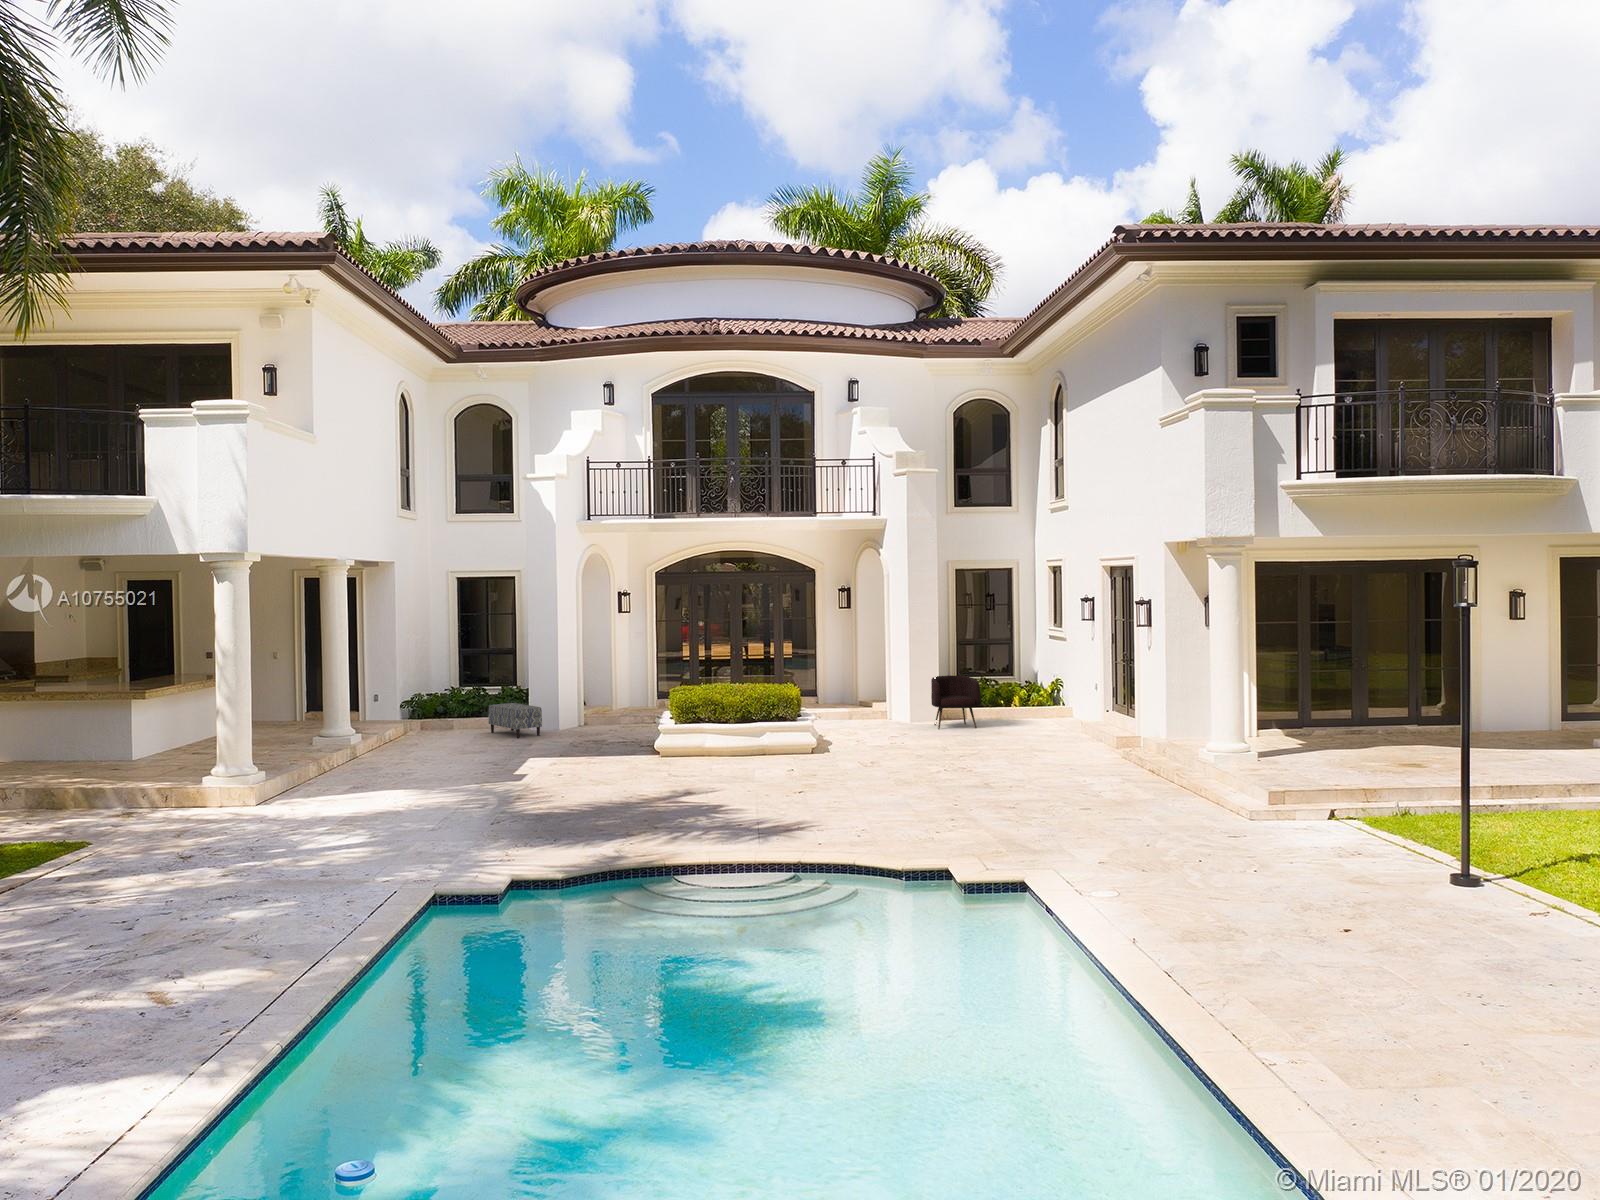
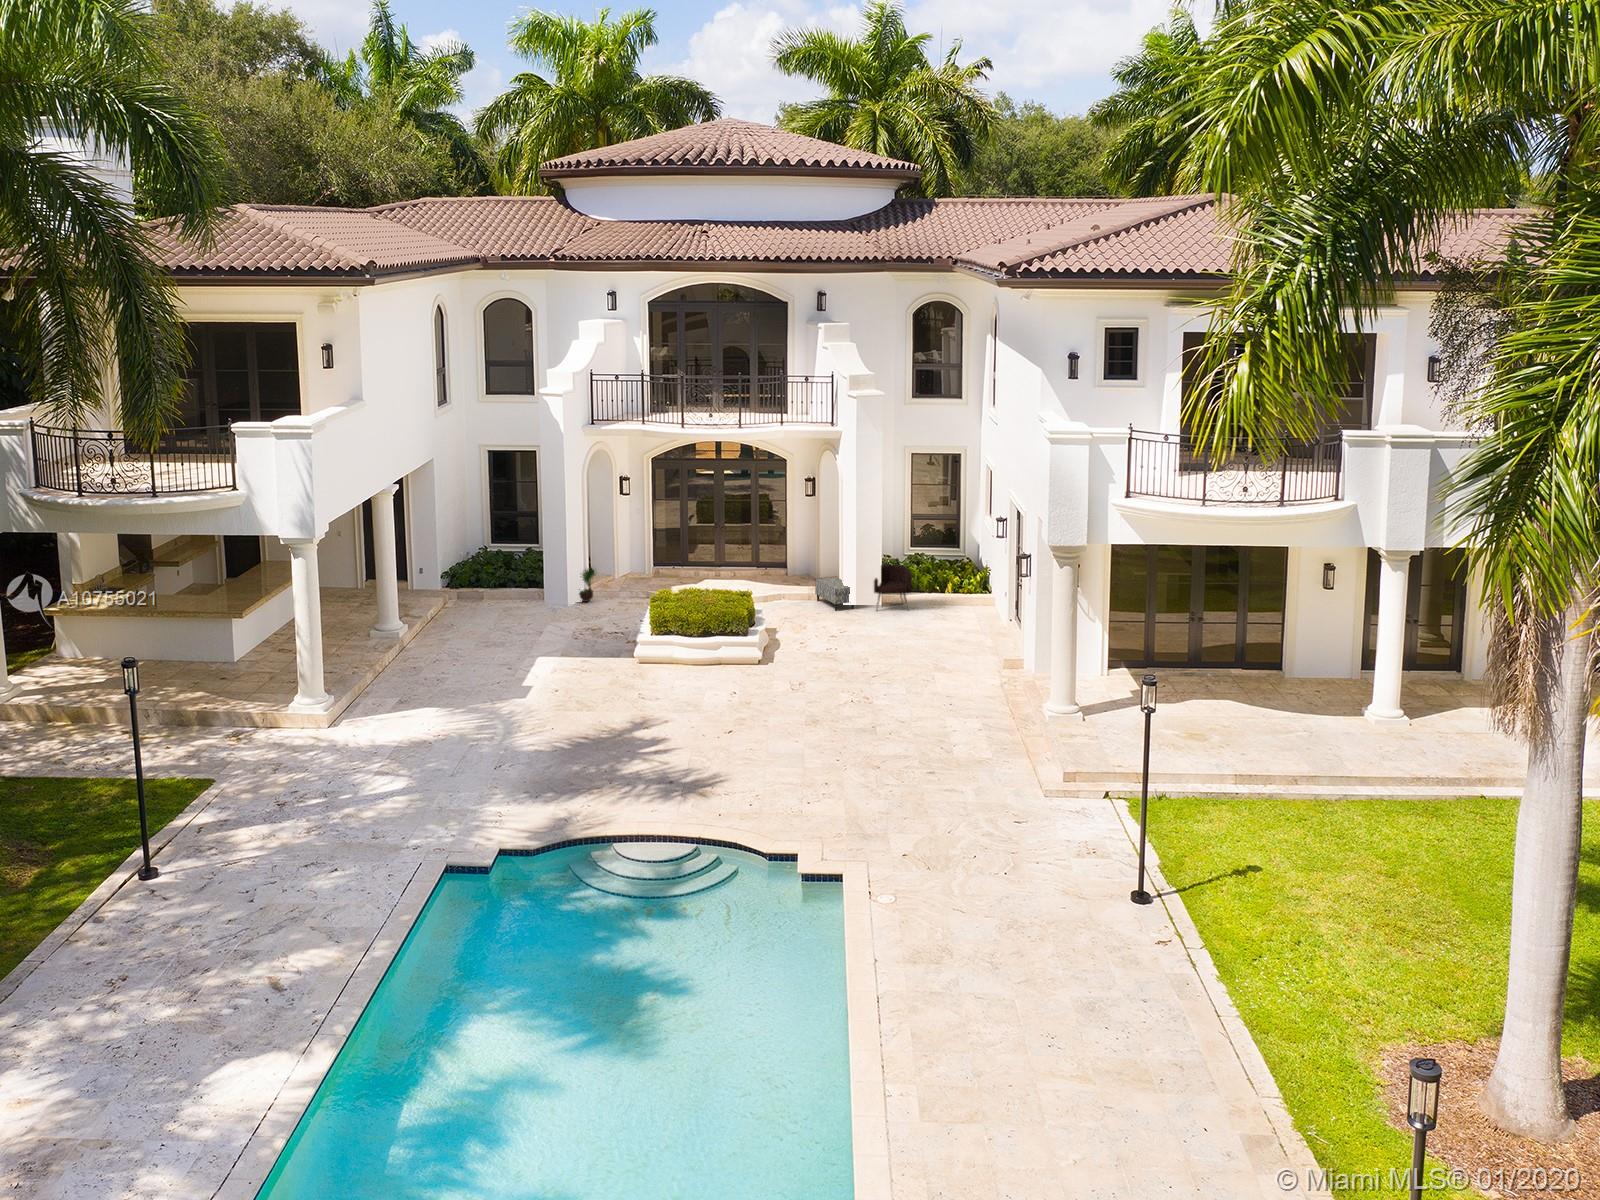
potted tree: none [569,685,596,731] -> present [579,569,595,602]
bench: present [488,703,542,738] -> present [815,577,854,611]

